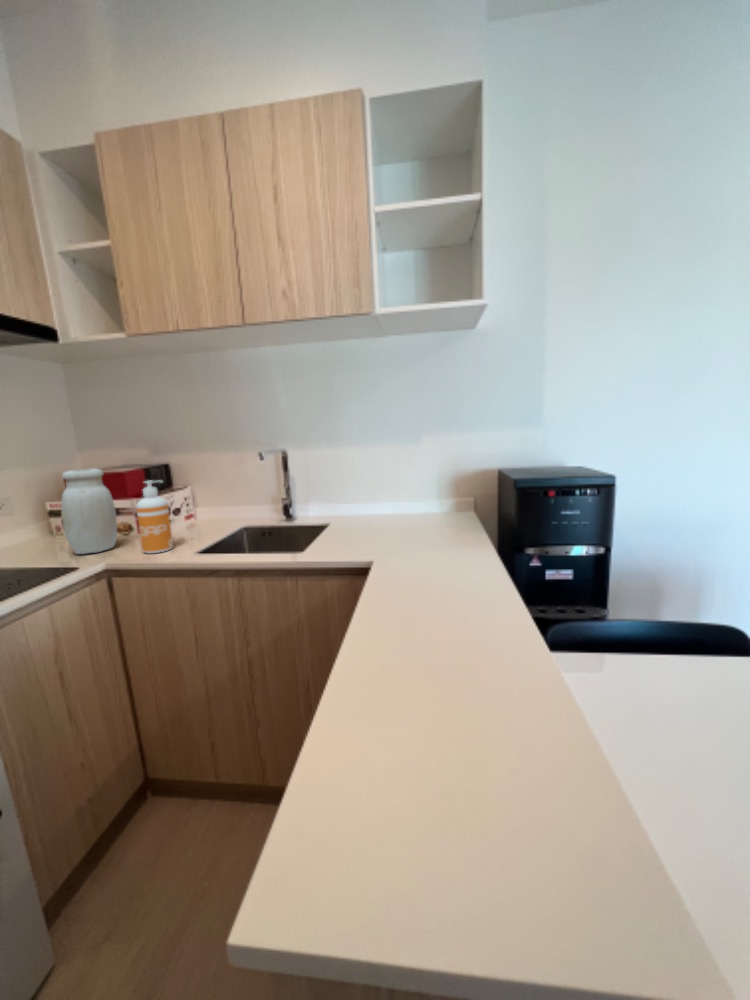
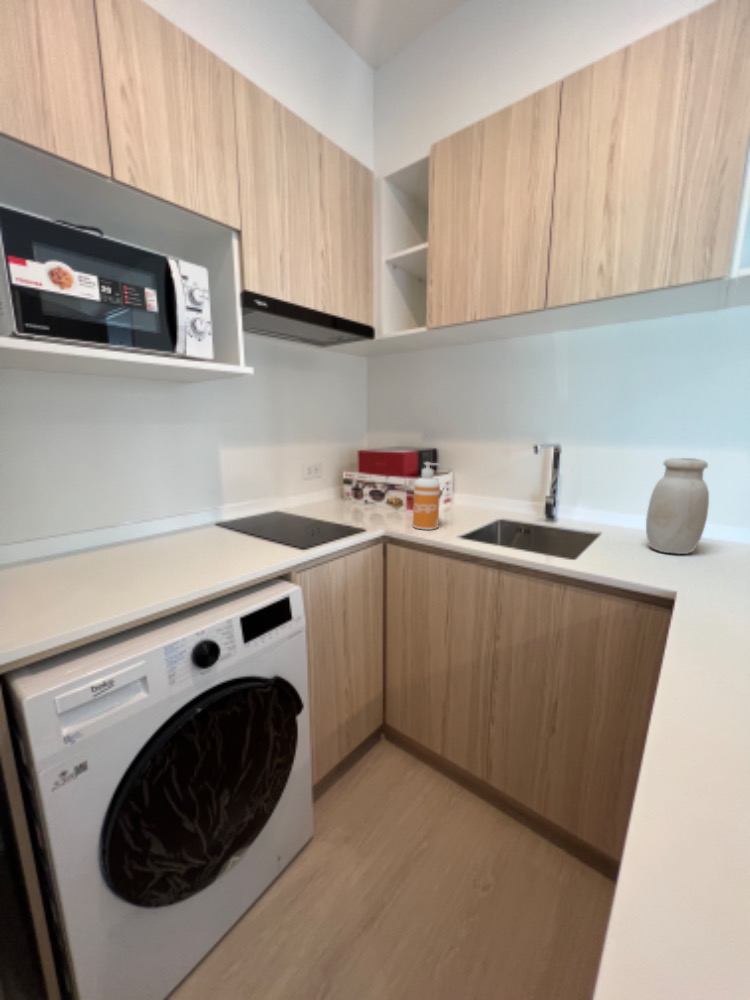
jar: present [61,468,117,554] -> present [646,458,709,554]

